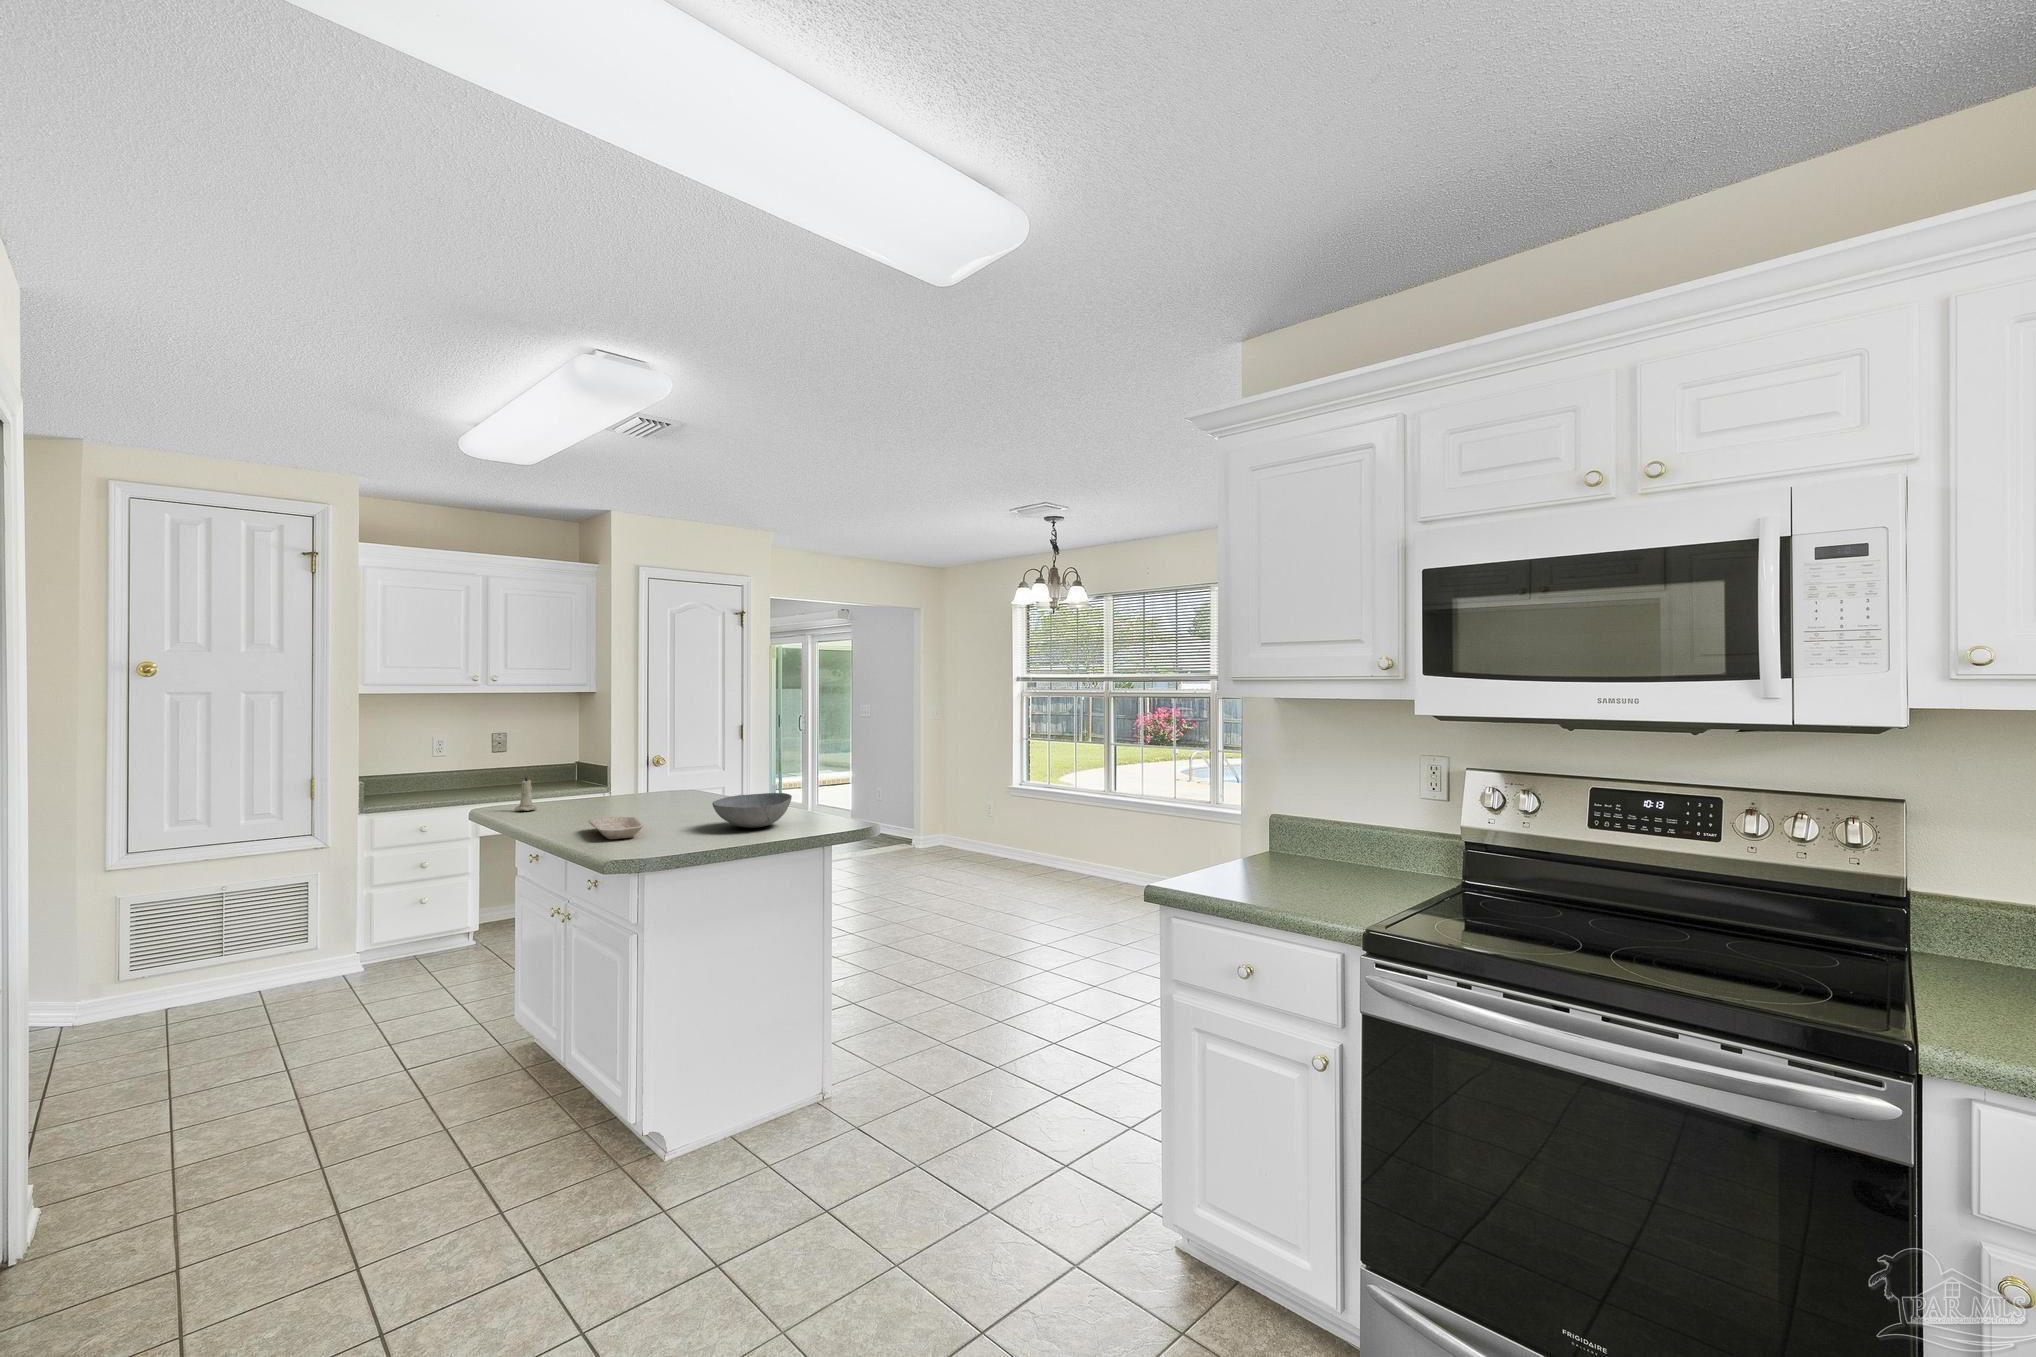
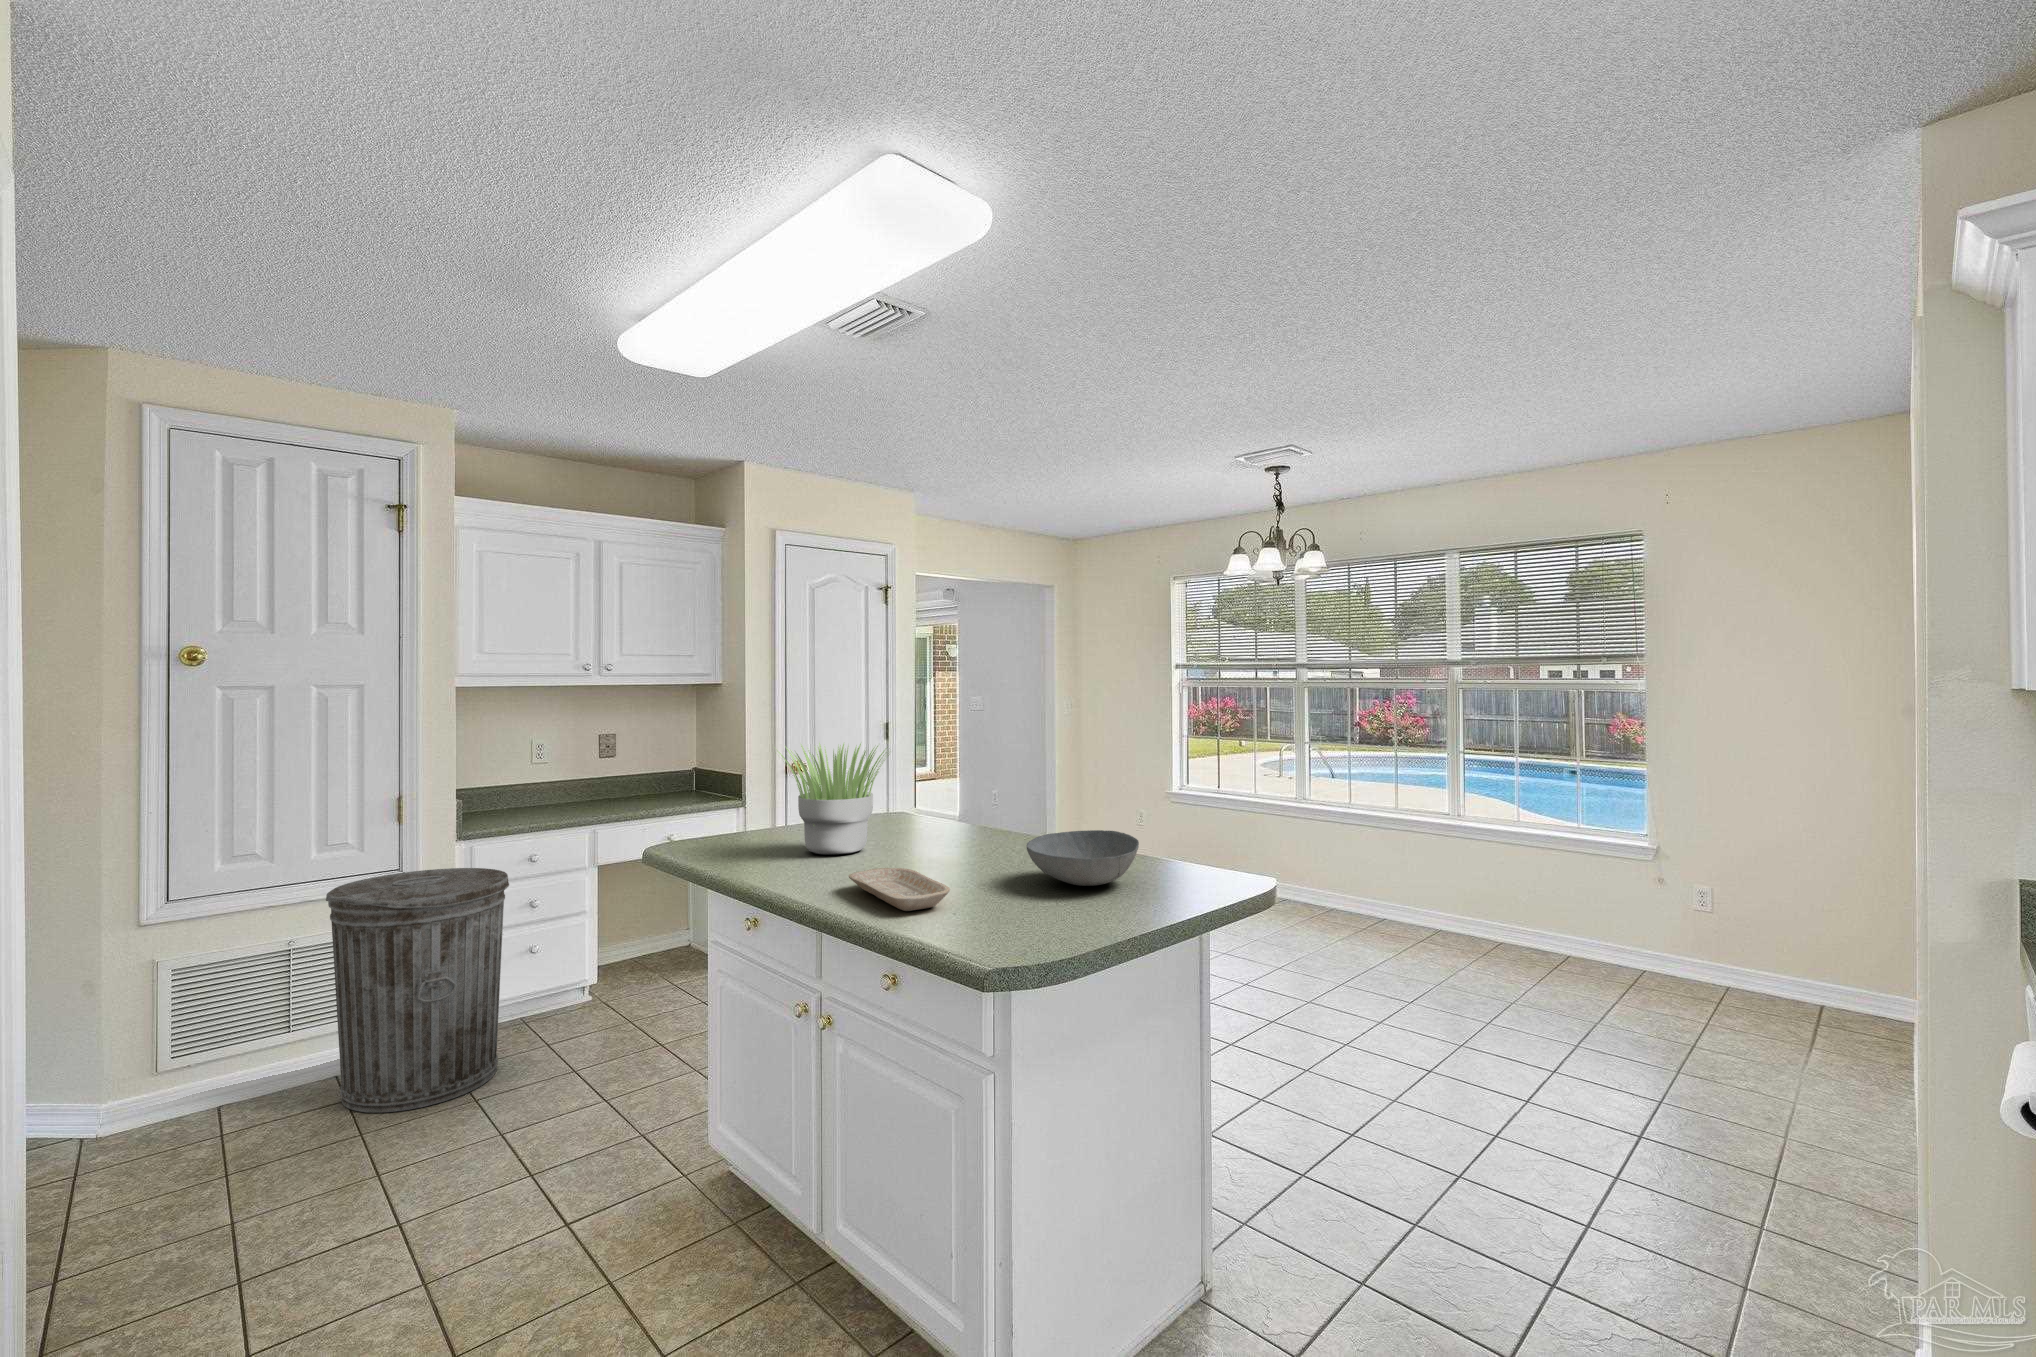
potted plant: none [562,733,658,813] -> present [779,743,889,855]
candle: present [514,773,537,811] -> none [698,797,726,850]
trash can: none [249,834,395,1013] -> present [326,868,509,1113]

